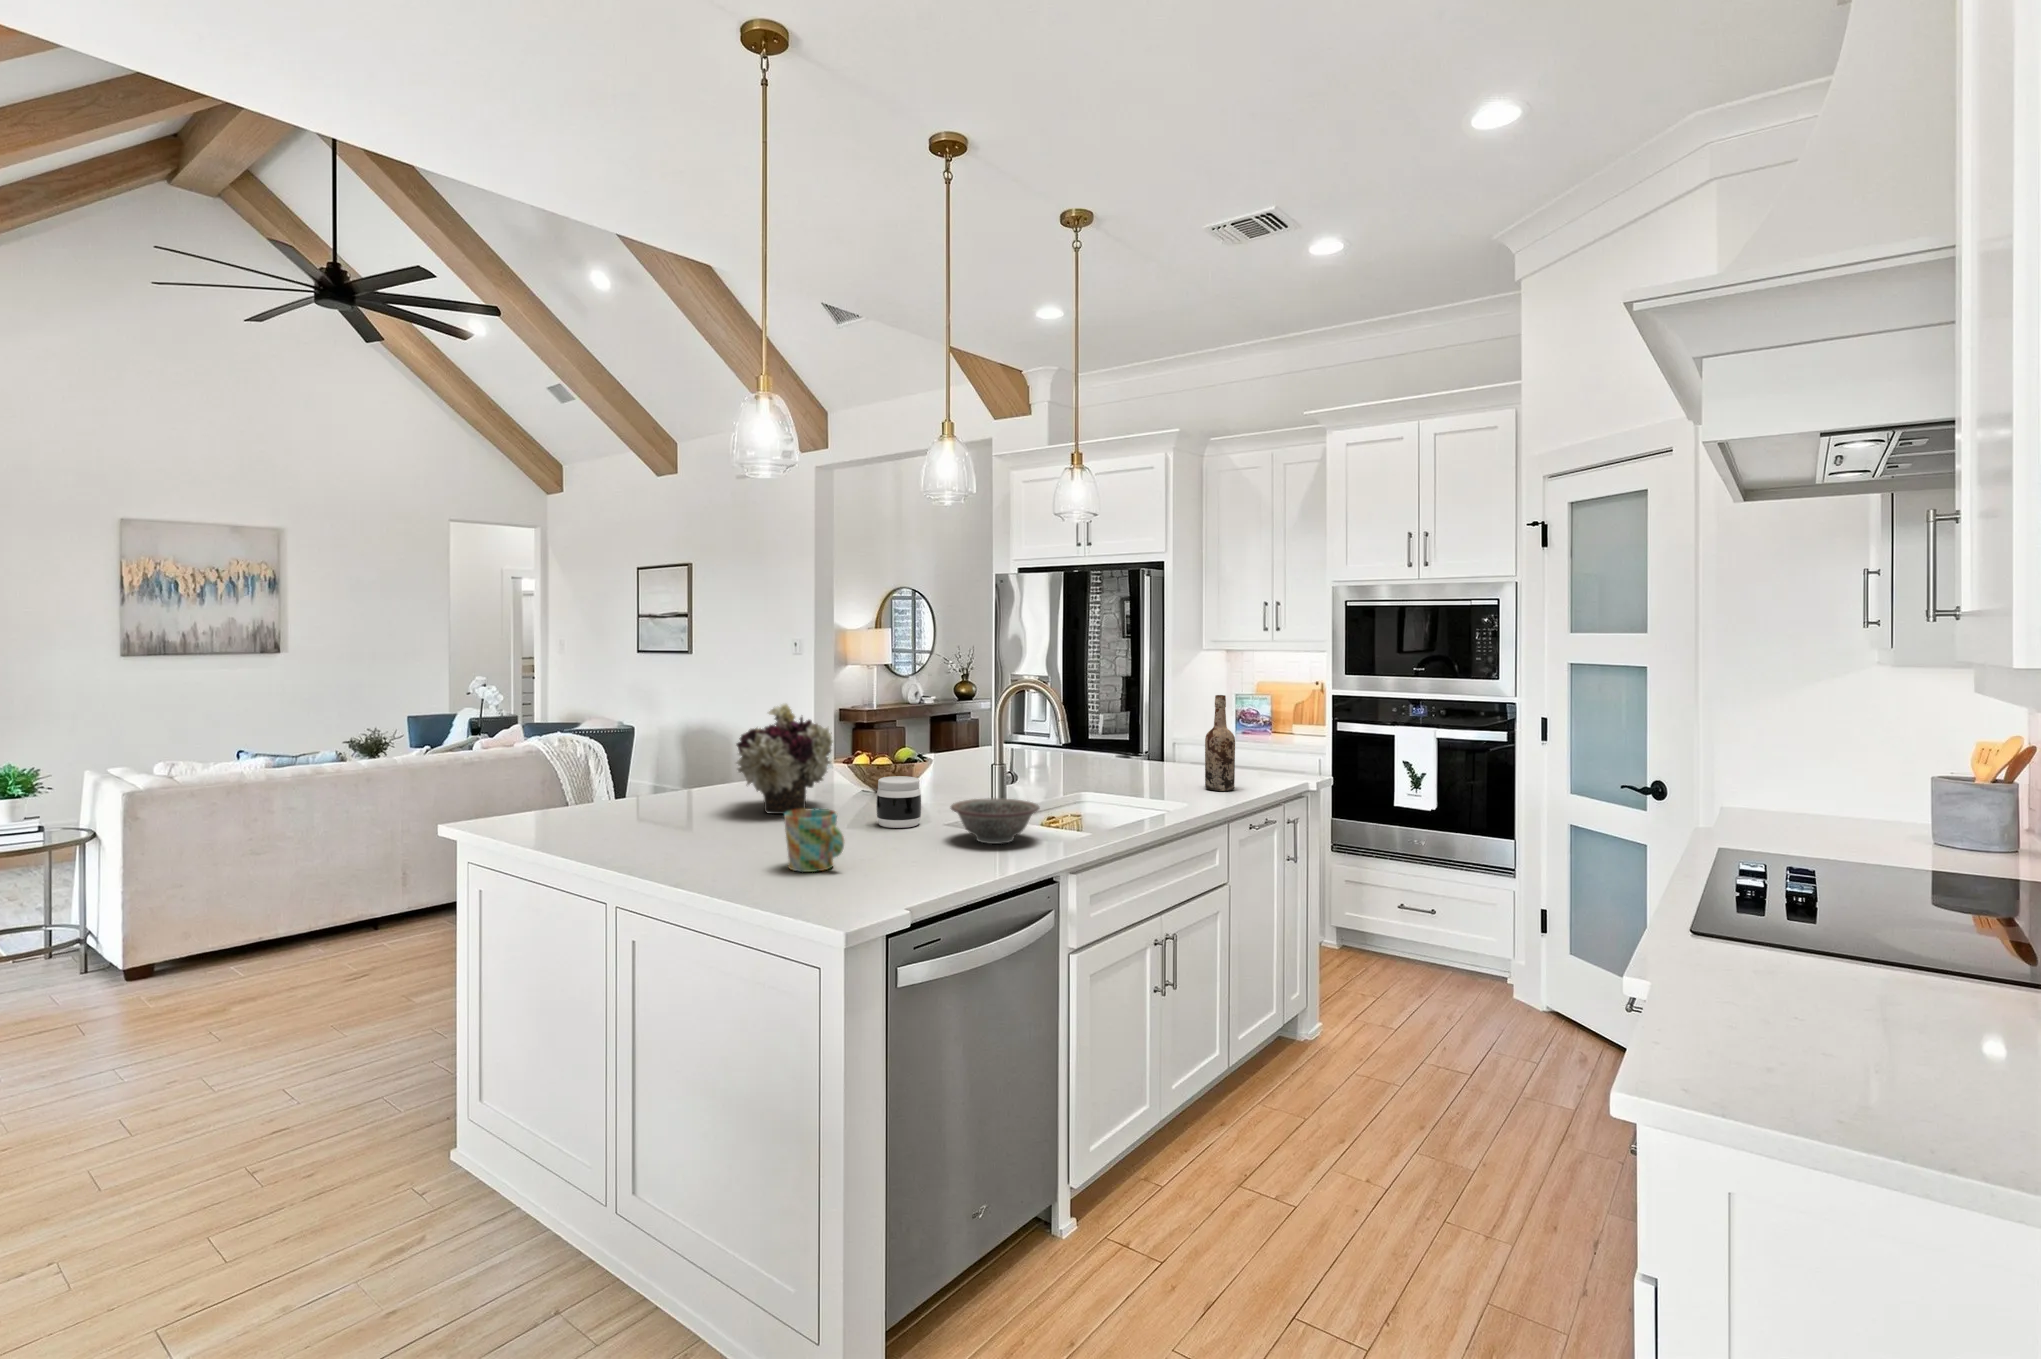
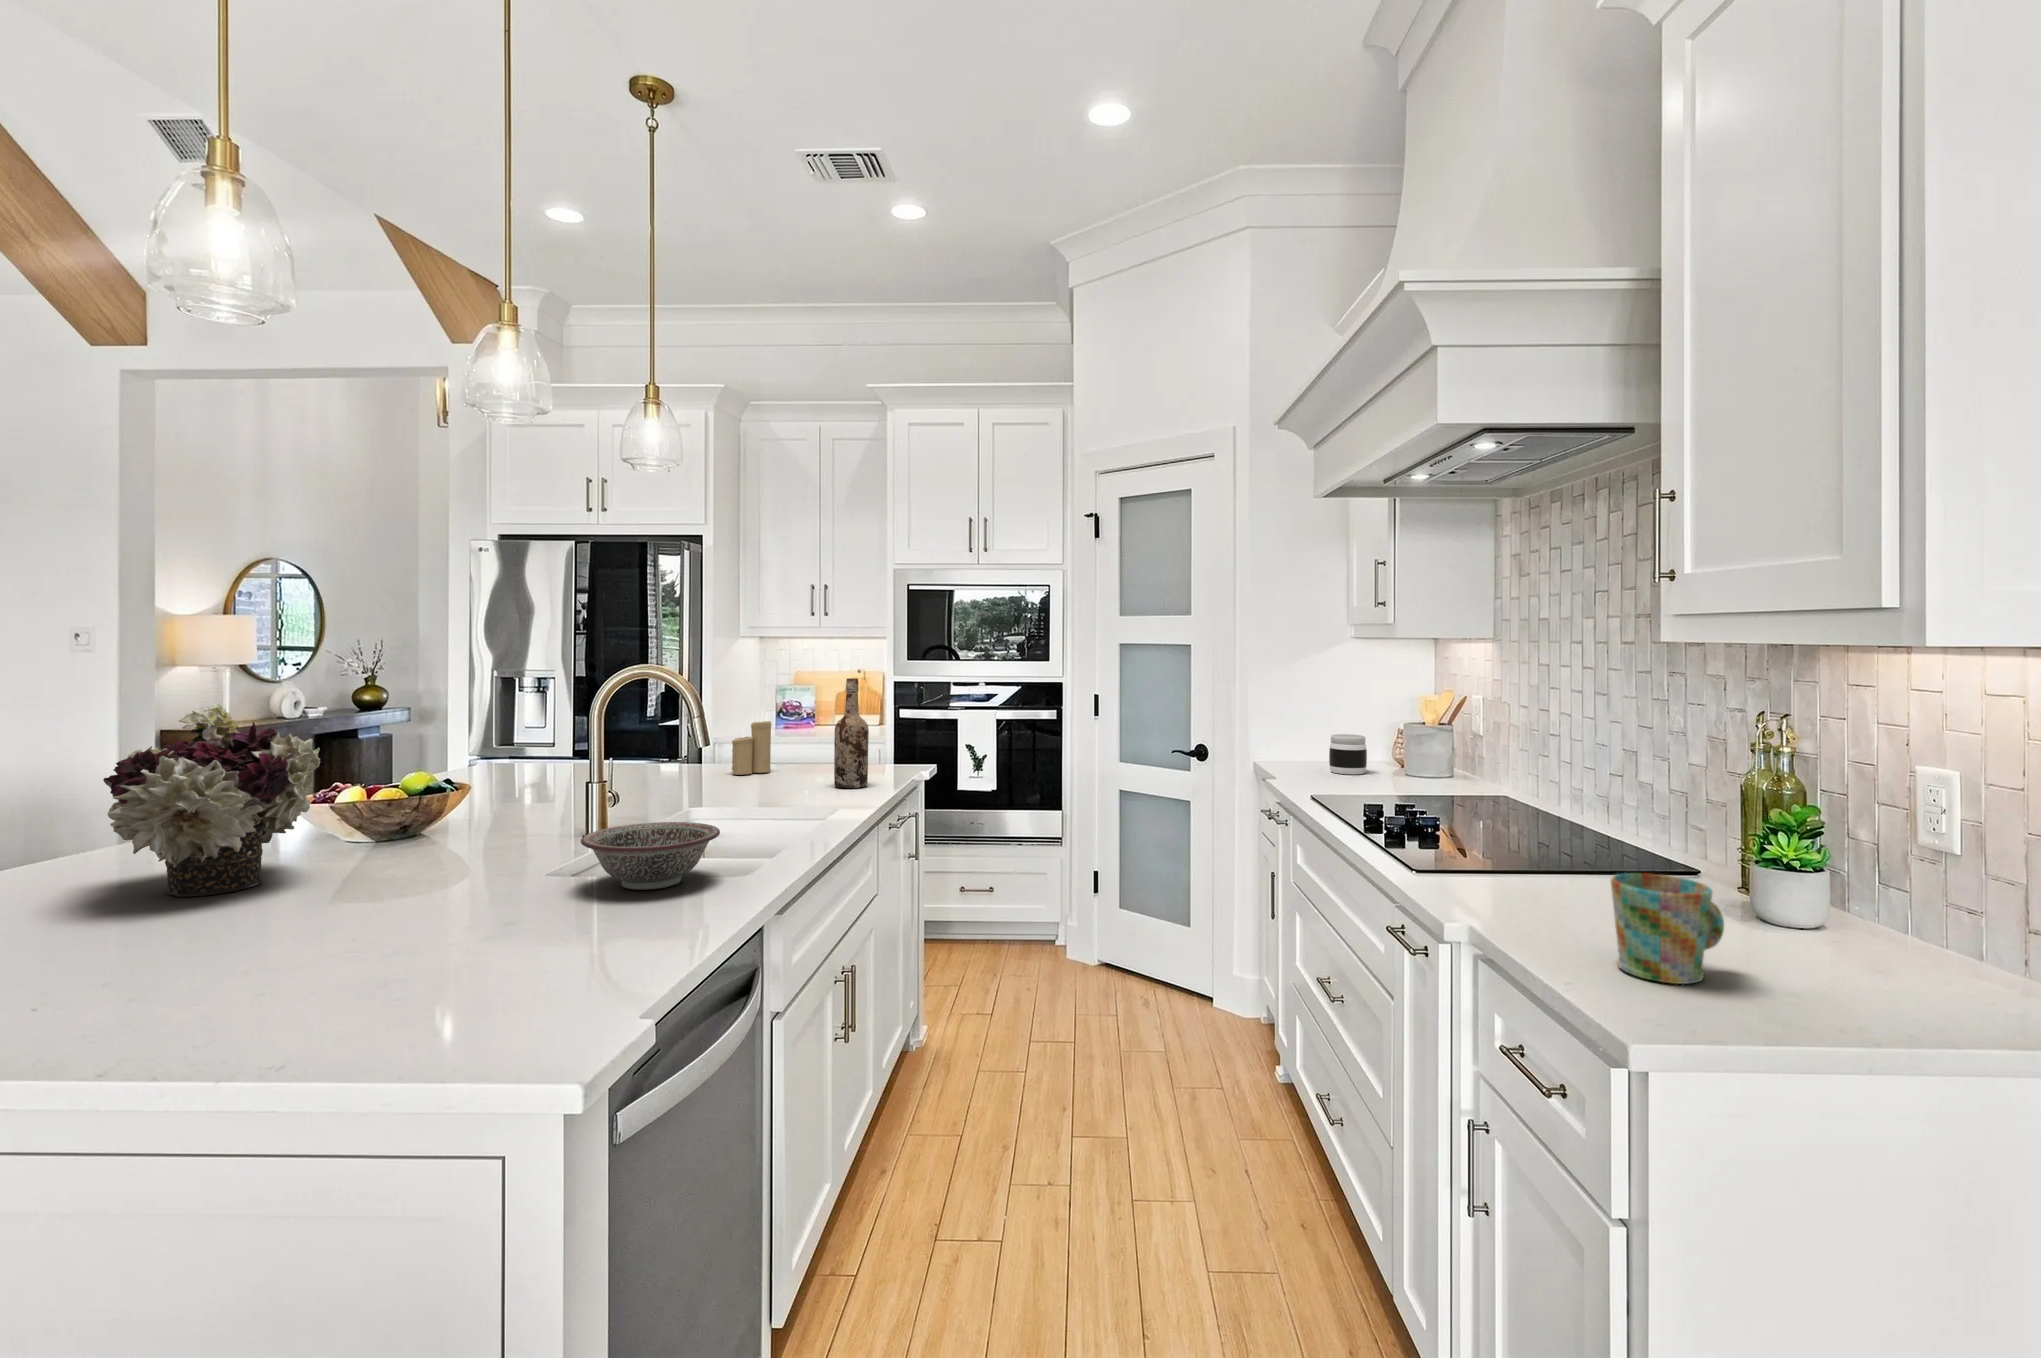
candle: none [1138,721,1171,771] -> present [732,714,771,775]
jar: present [876,776,921,828] -> present [1329,734,1367,774]
mug: present [784,809,844,872] -> present [1611,873,1724,984]

